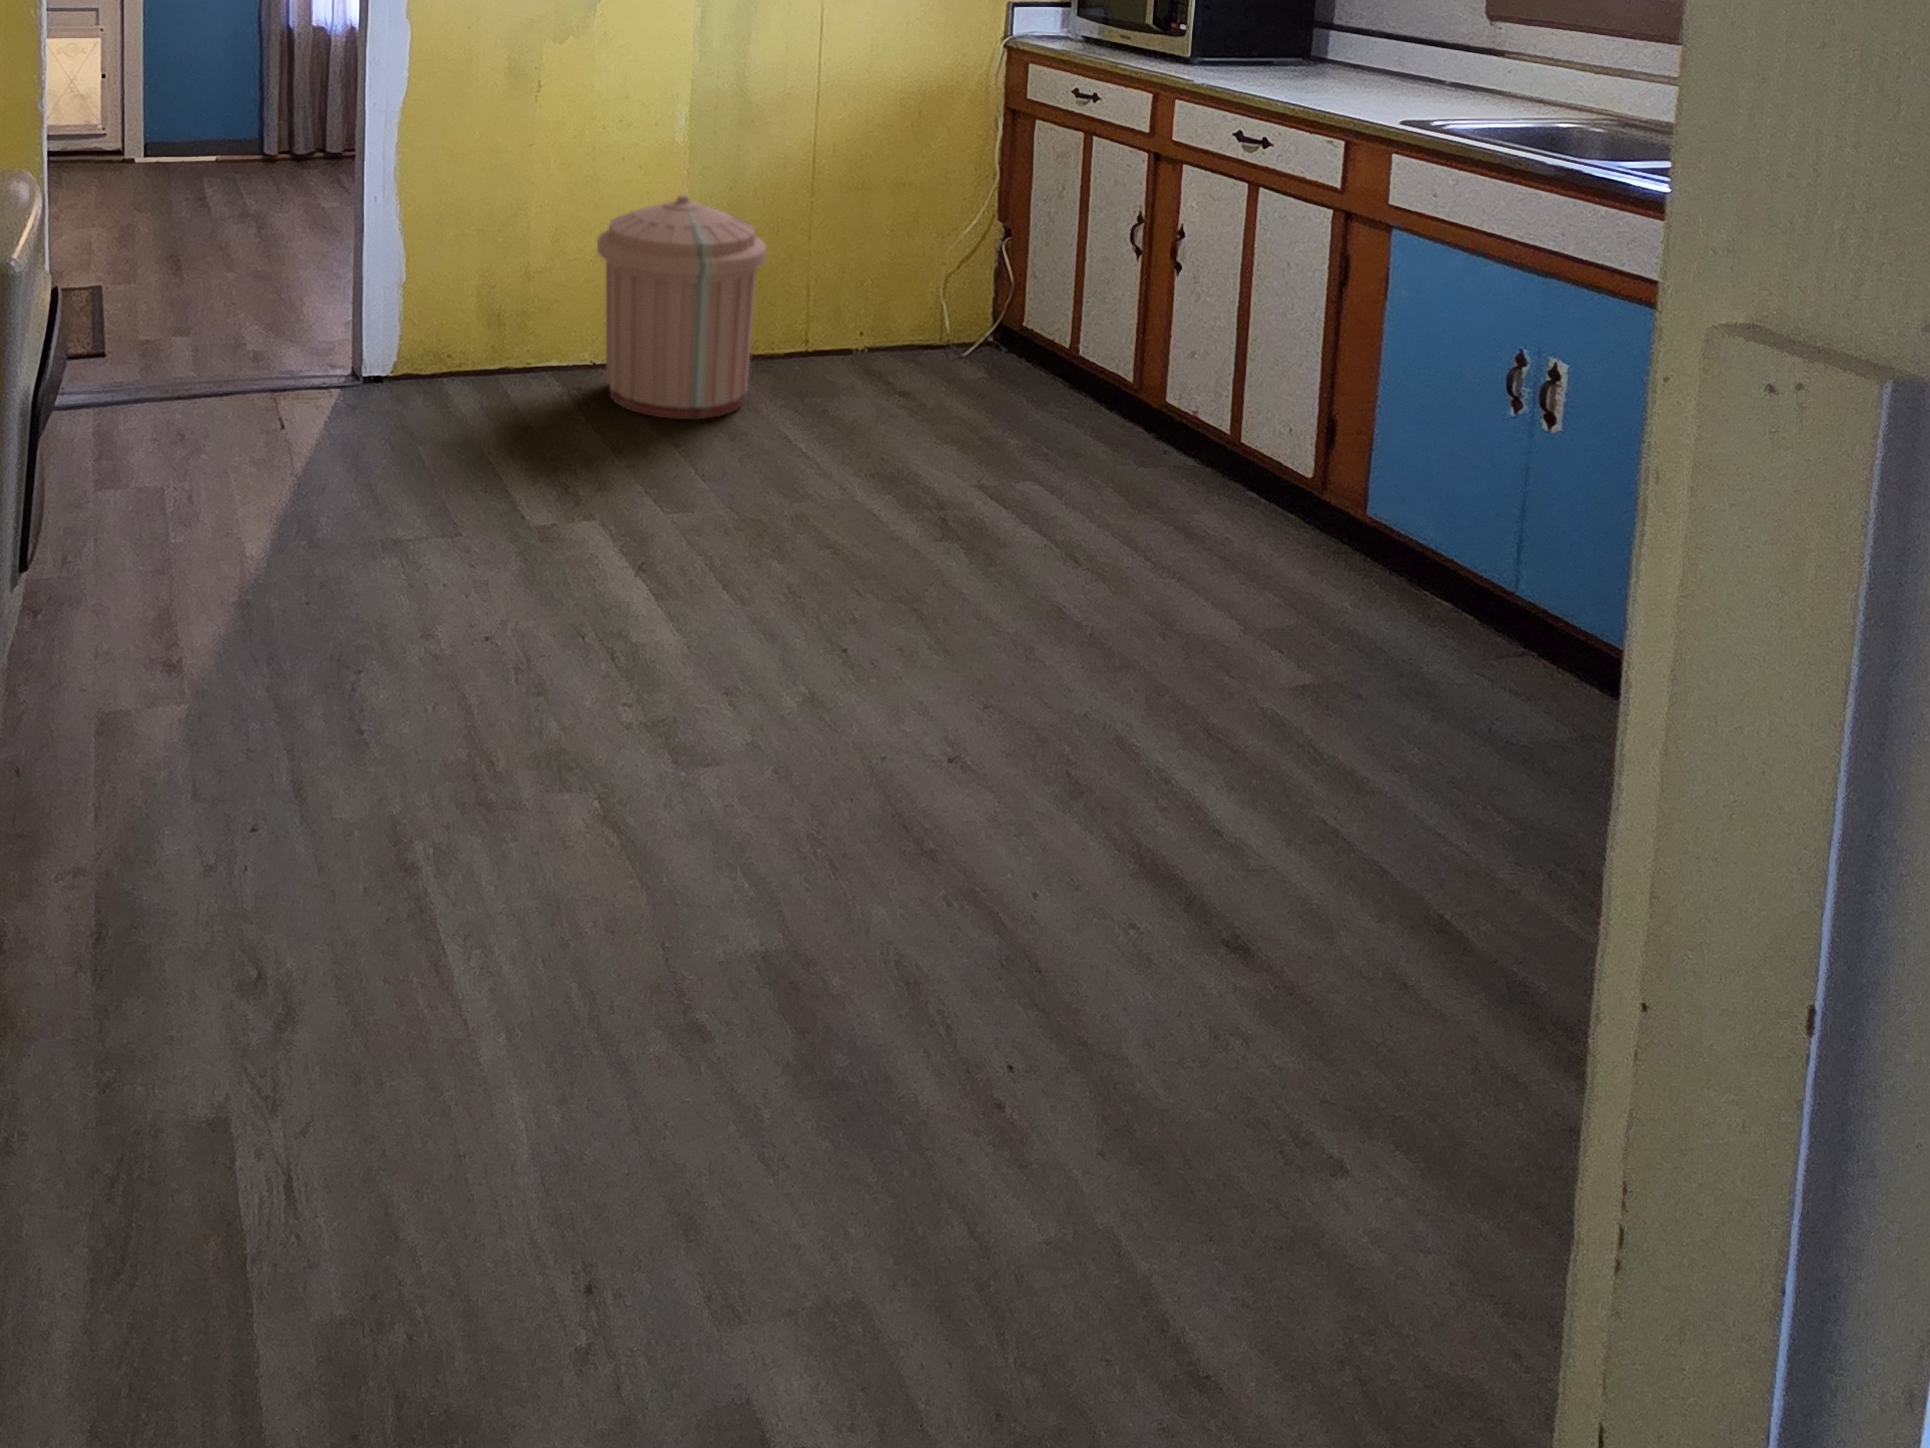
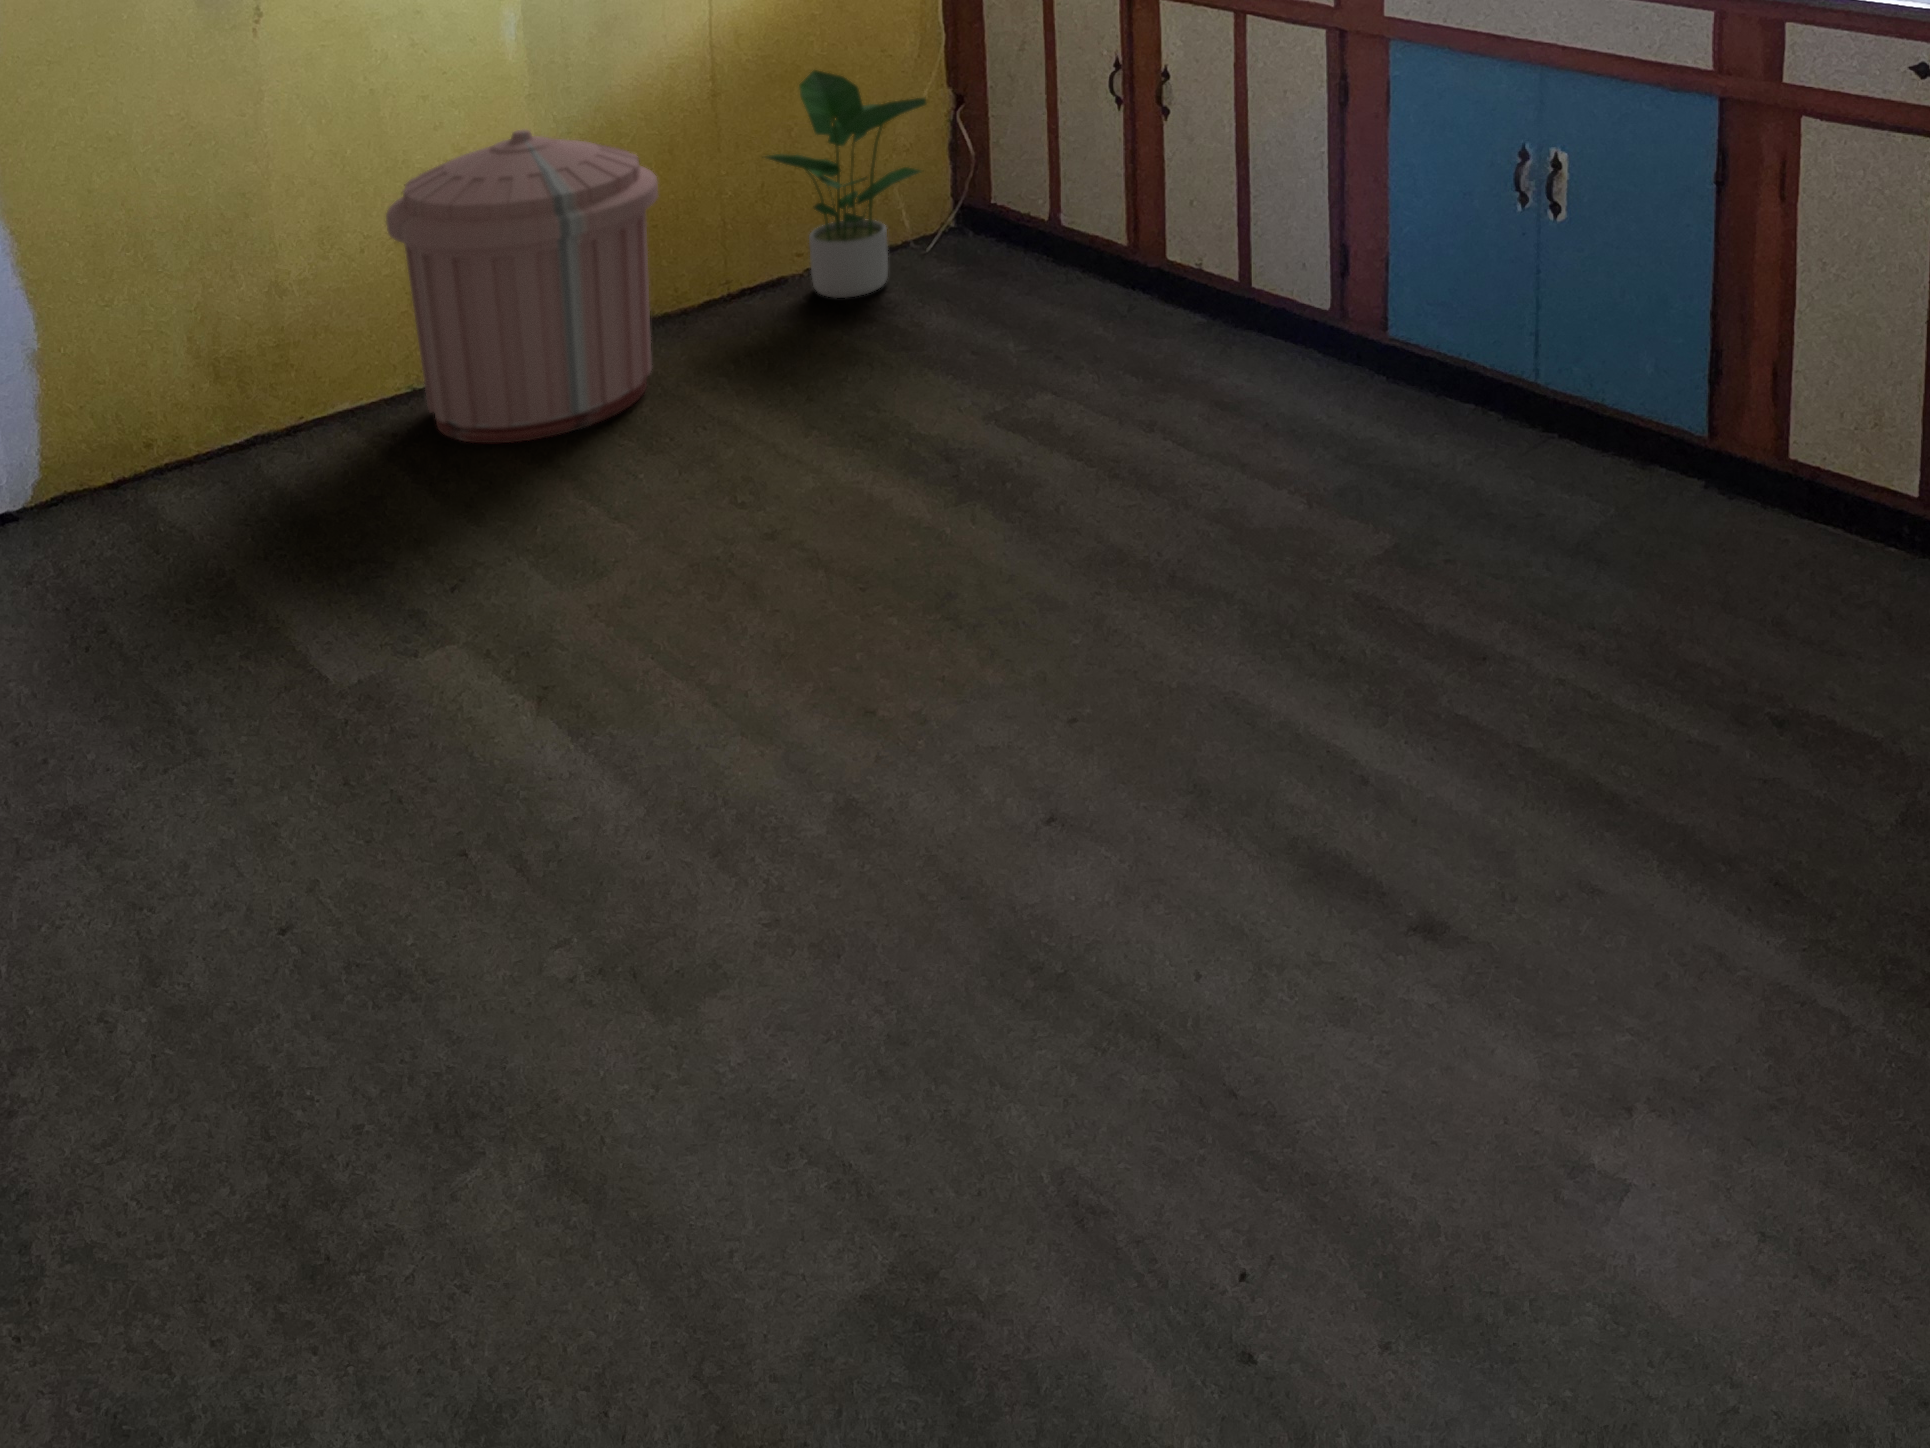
potted plant: none [842,187,976,377] -> present [766,70,926,298]

